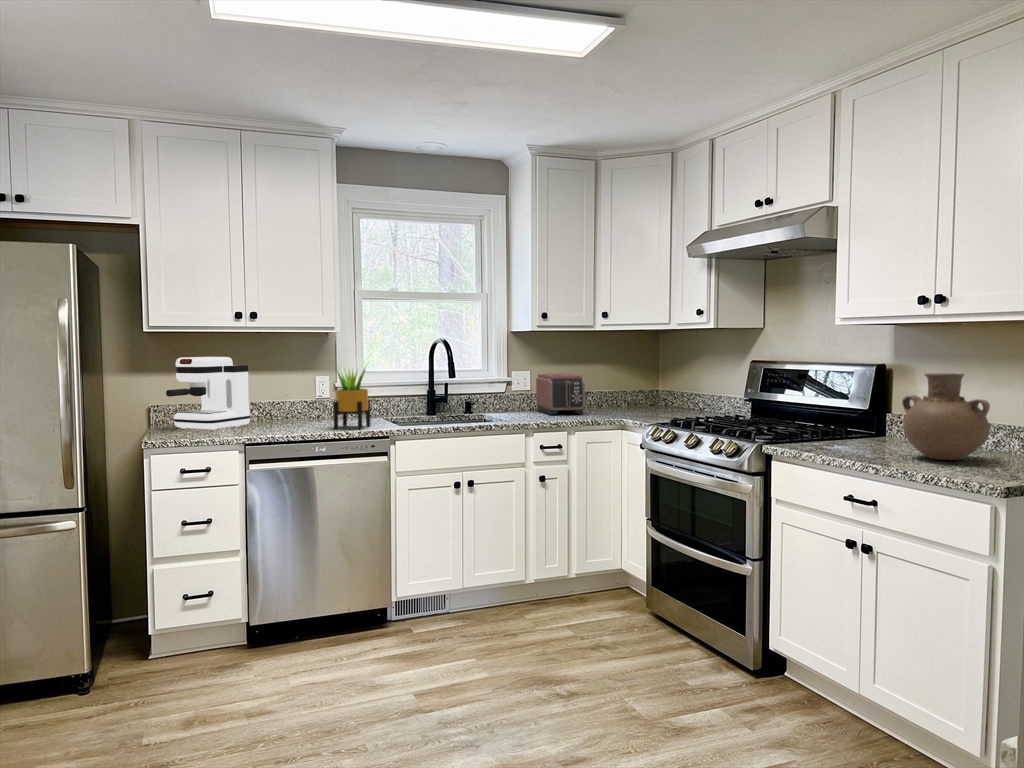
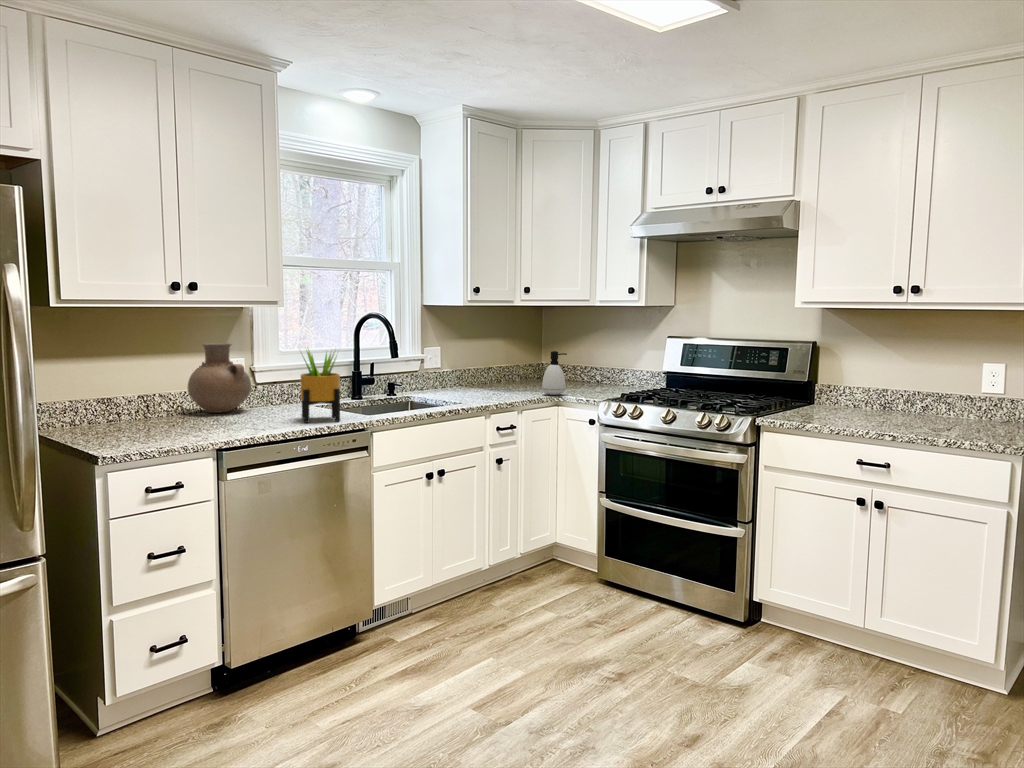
coffee maker: present [166,357,250,431] -> none [75,335,177,434]
toaster: present [536,373,585,415] -> none [455,349,519,394]
vase: present [902,373,990,460] -> present [188,343,251,413]
soap dispenser: none [599,374,622,418] -> present [542,351,567,395]

